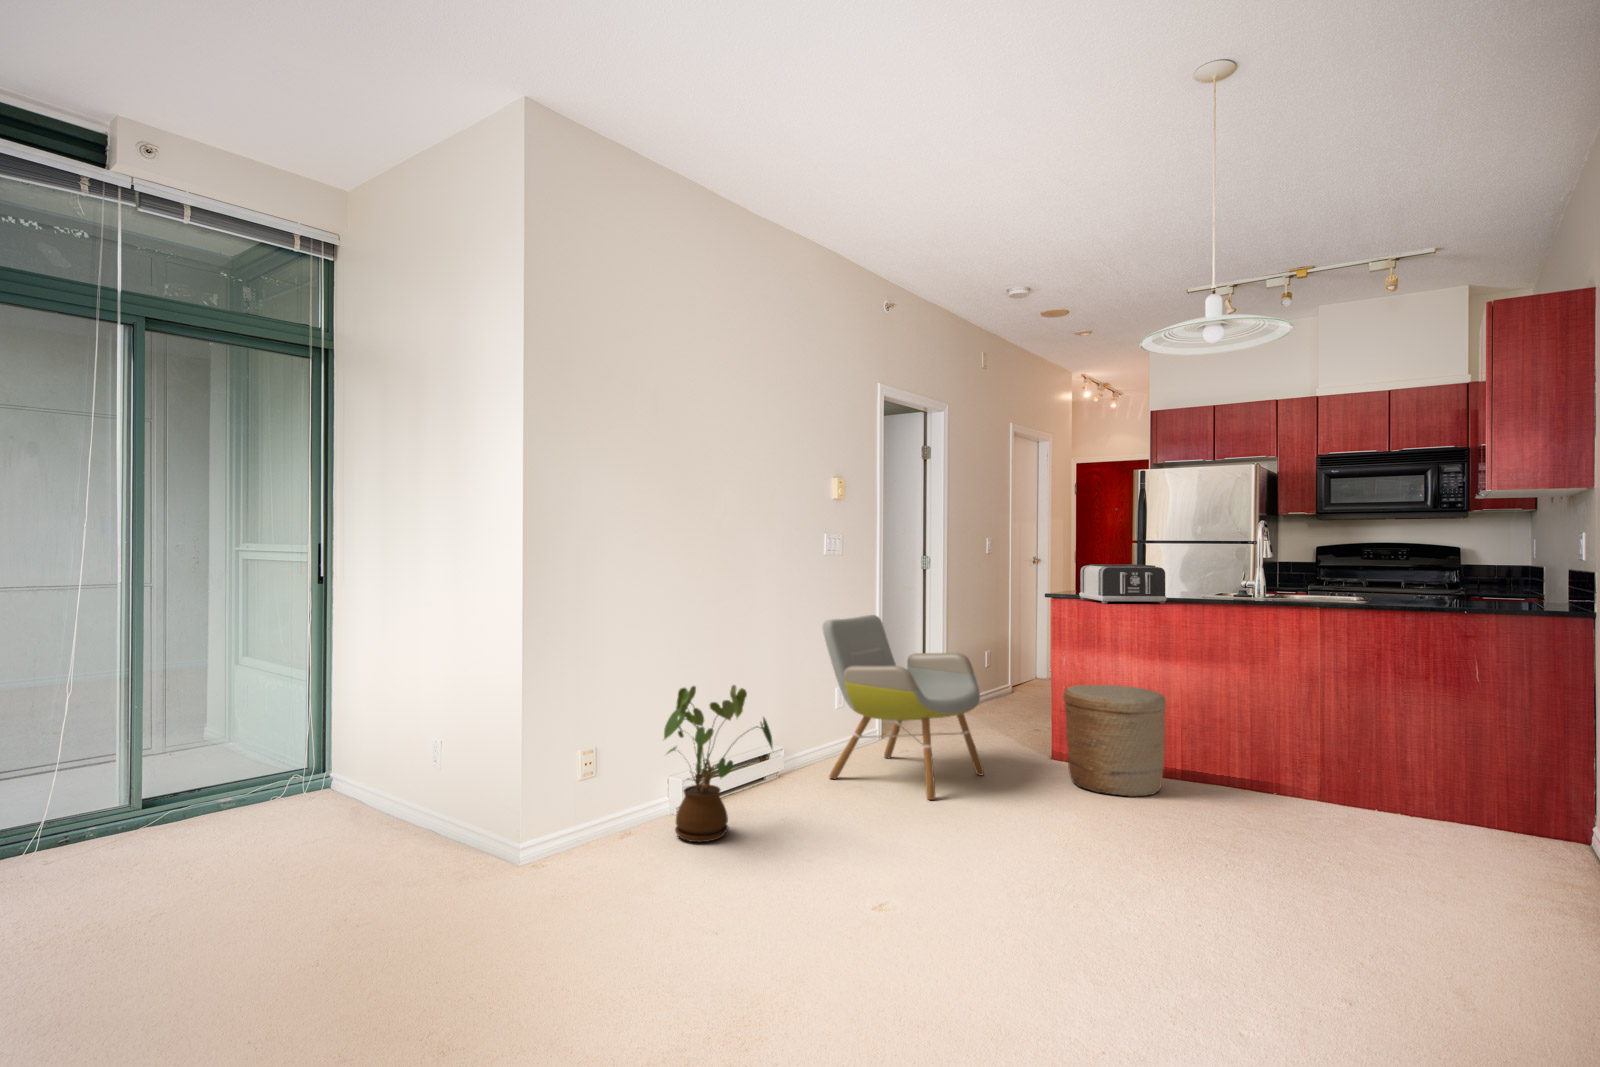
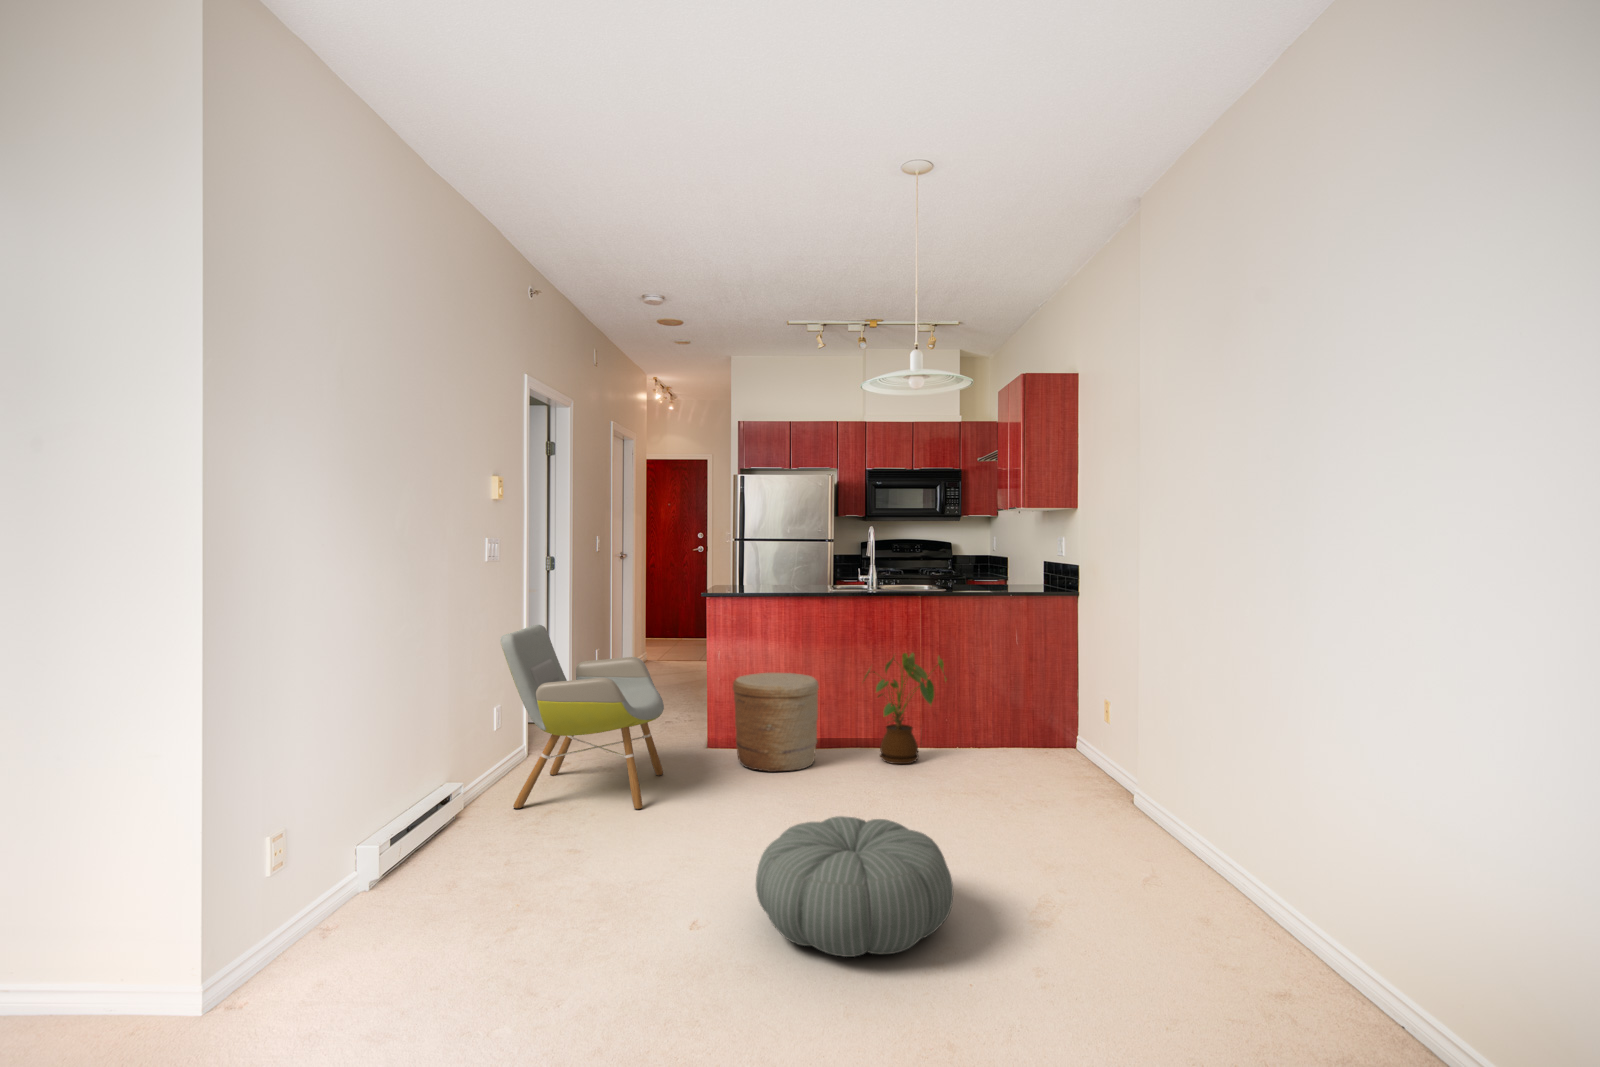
toaster: present [1079,564,1167,604] -> none [734,564,813,601]
house plant: present [664,685,772,842] -> present [864,653,946,764]
pouf: none [929,833,1155,992] -> present [756,816,953,957]

